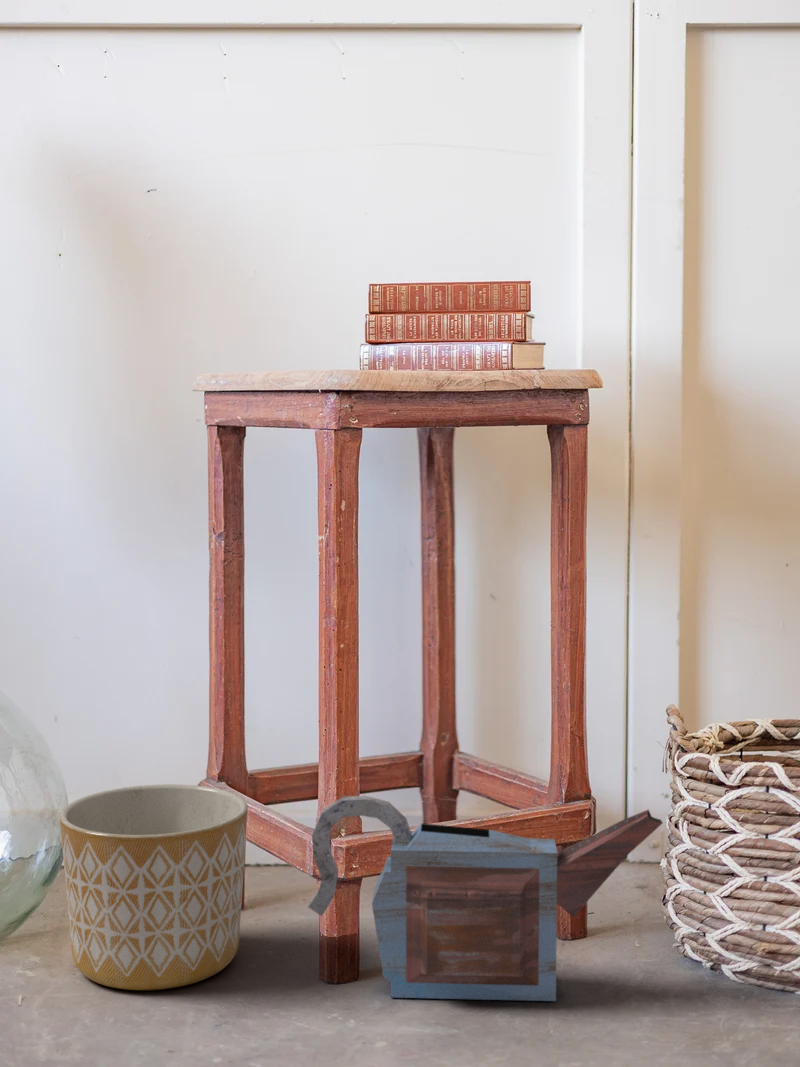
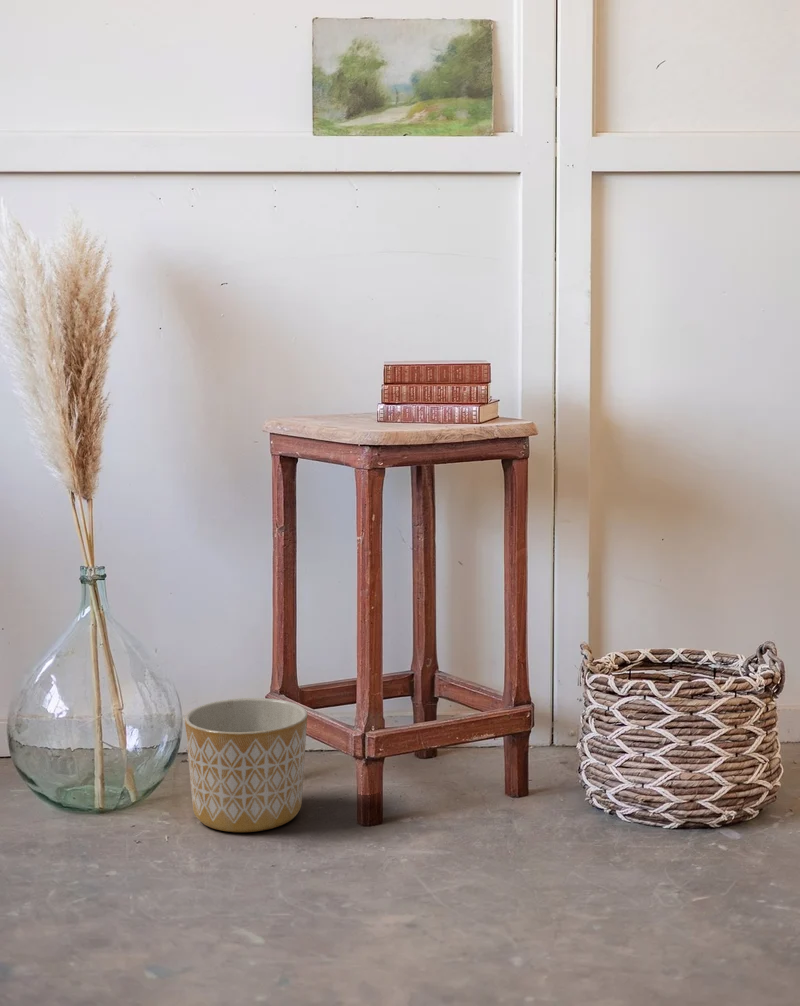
watering can: present [308,796,663,1001] -> none [351,705,579,834]

